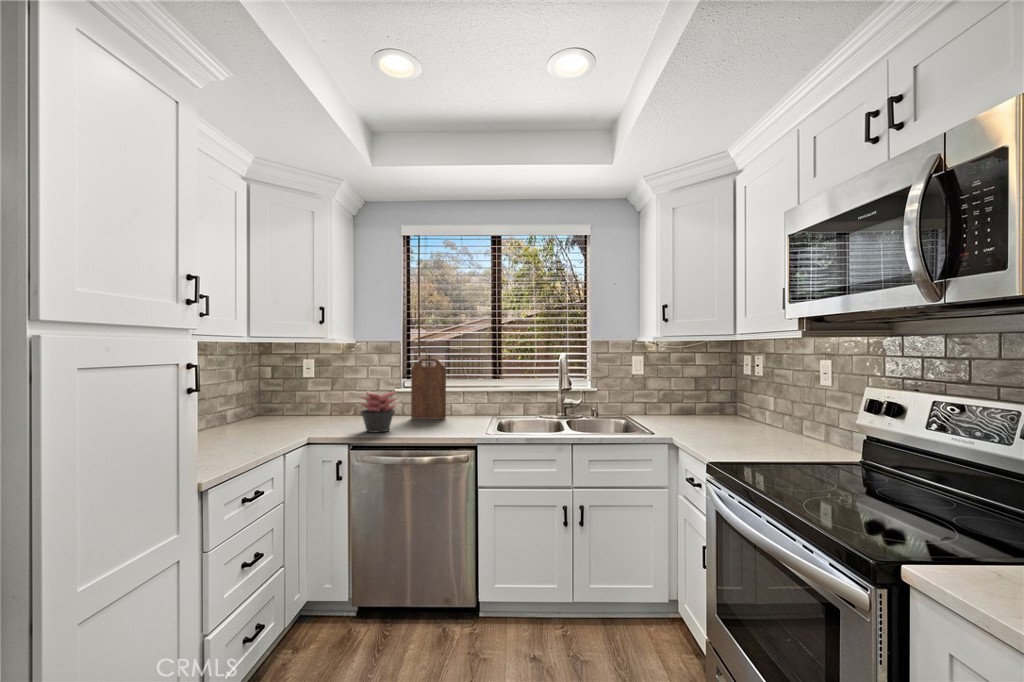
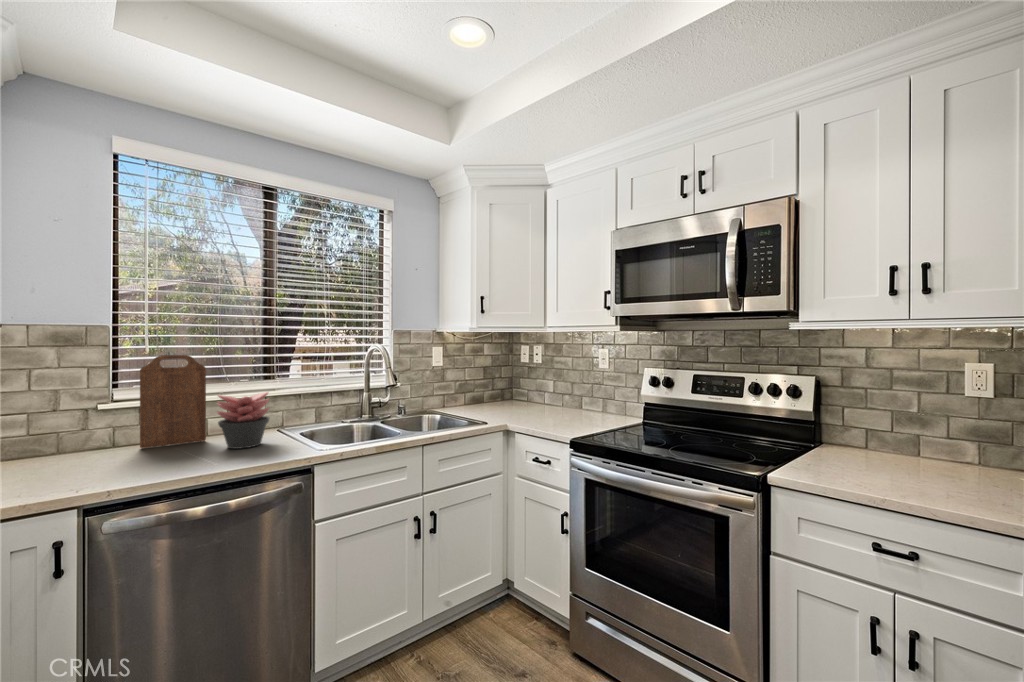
succulent plant: present [359,391,397,432] -> present [217,392,270,449]

